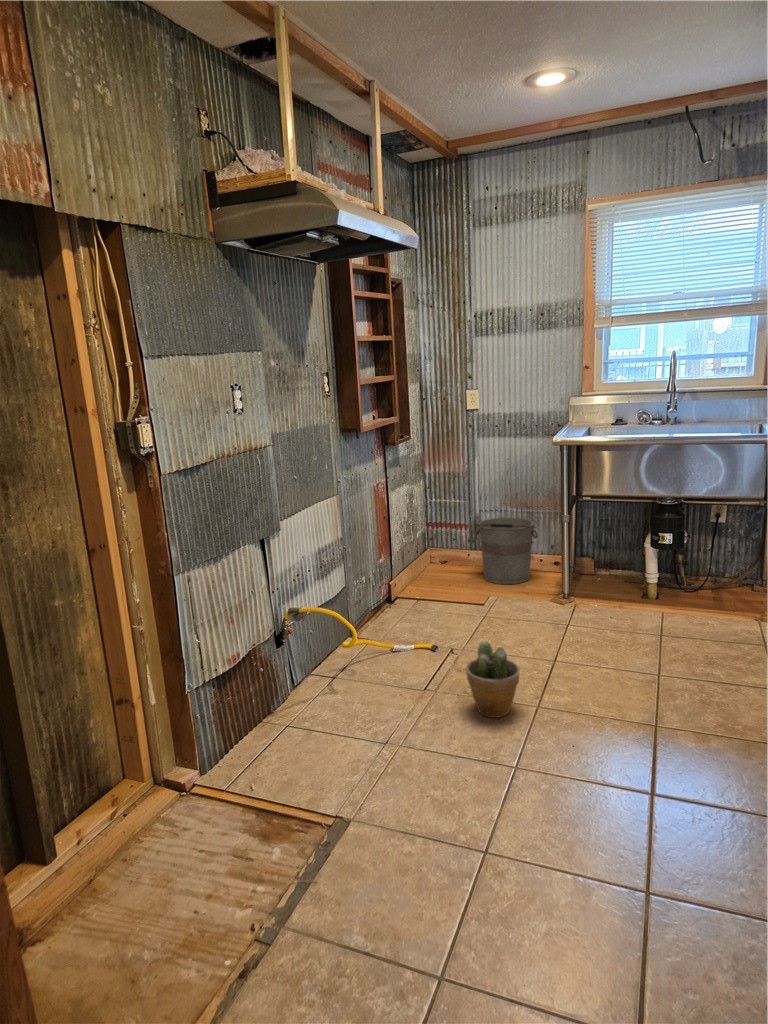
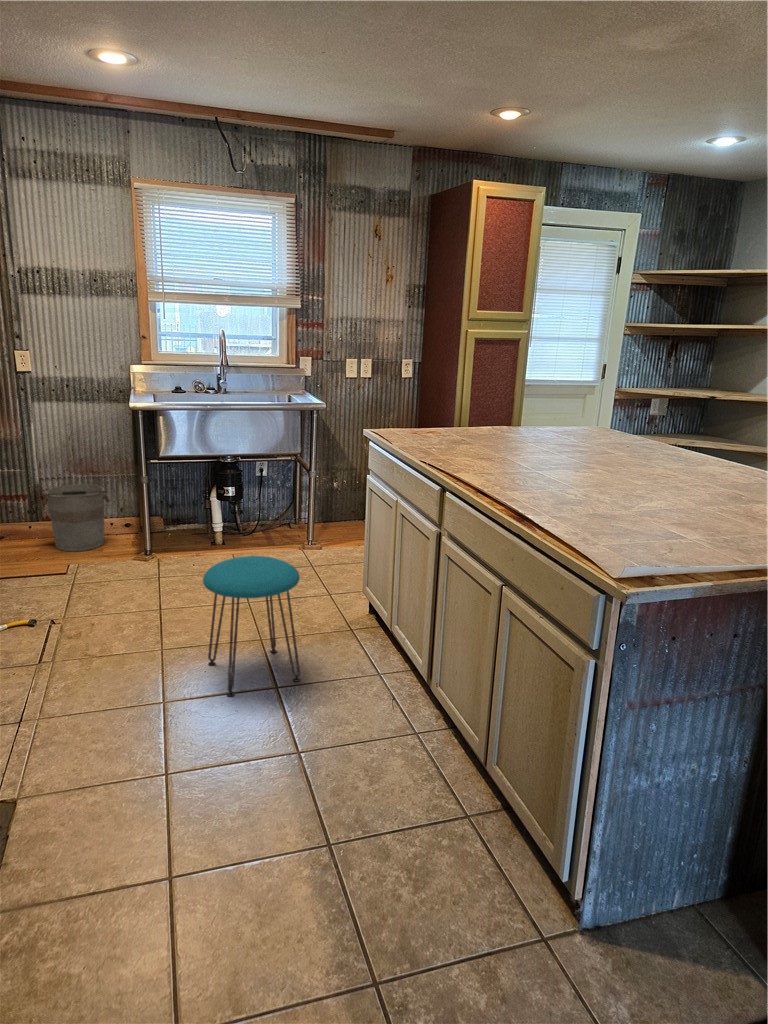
stool: none [574,625,718,826] -> present [203,556,300,696]
potted plant: present [466,641,520,718] -> none [96,595,145,660]

